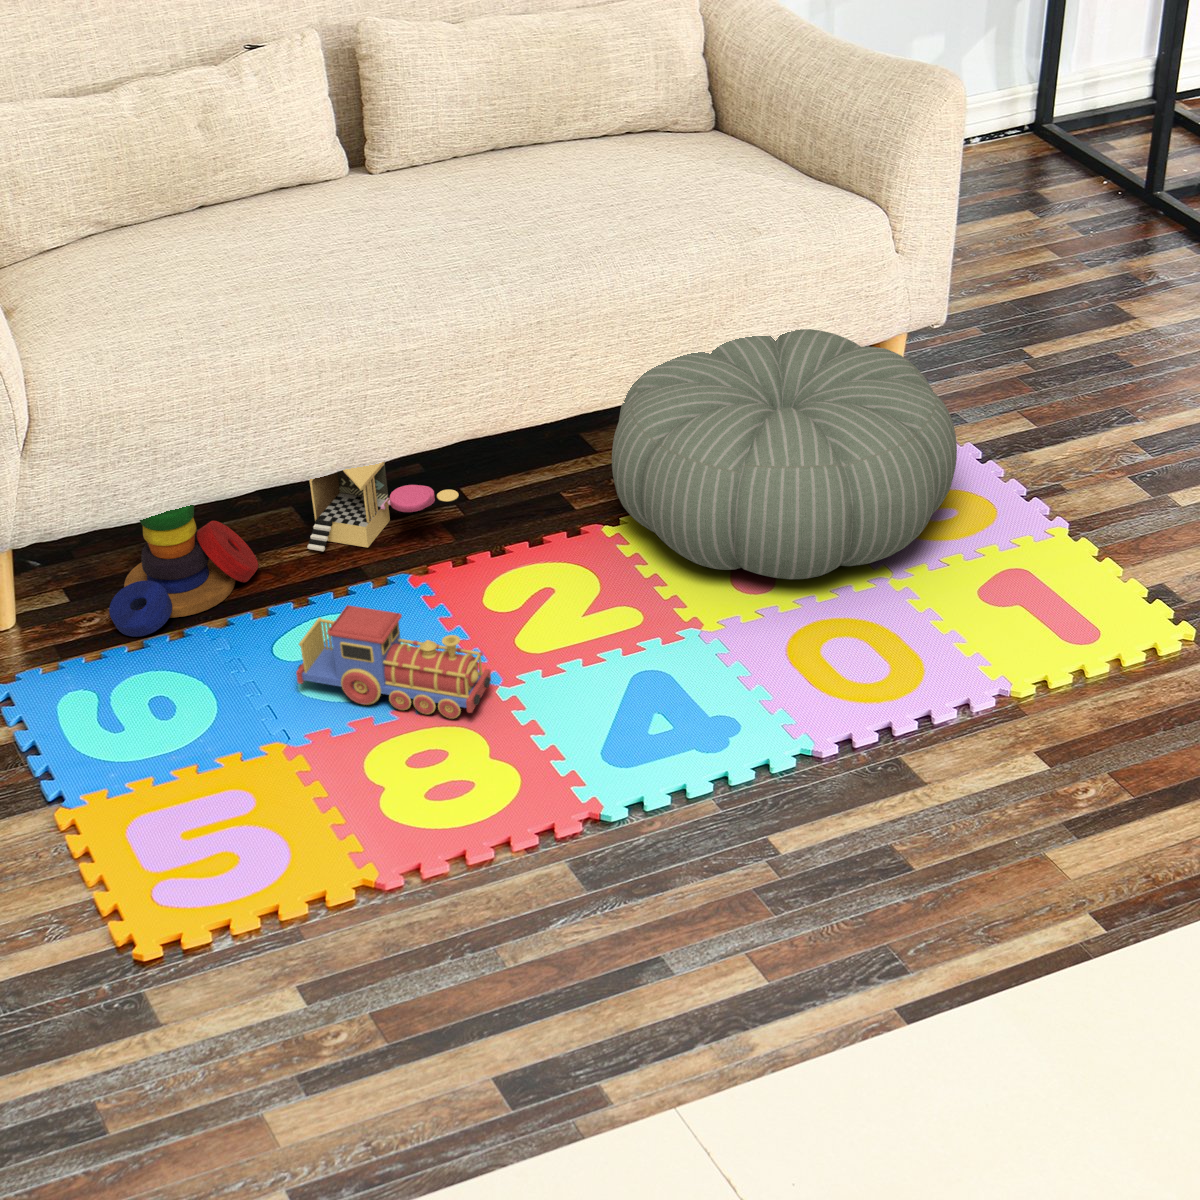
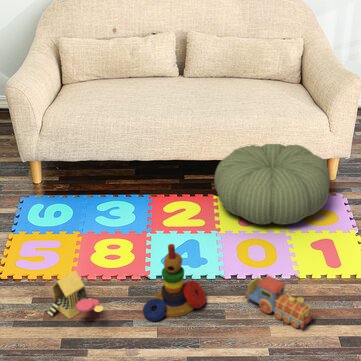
toy house: present [307,462,459,551] -> present [48,271,103,319]
stacking toy: present [109,505,258,637] -> present [143,244,206,321]
toy train: present [296,605,491,719] -> present [245,276,314,328]

